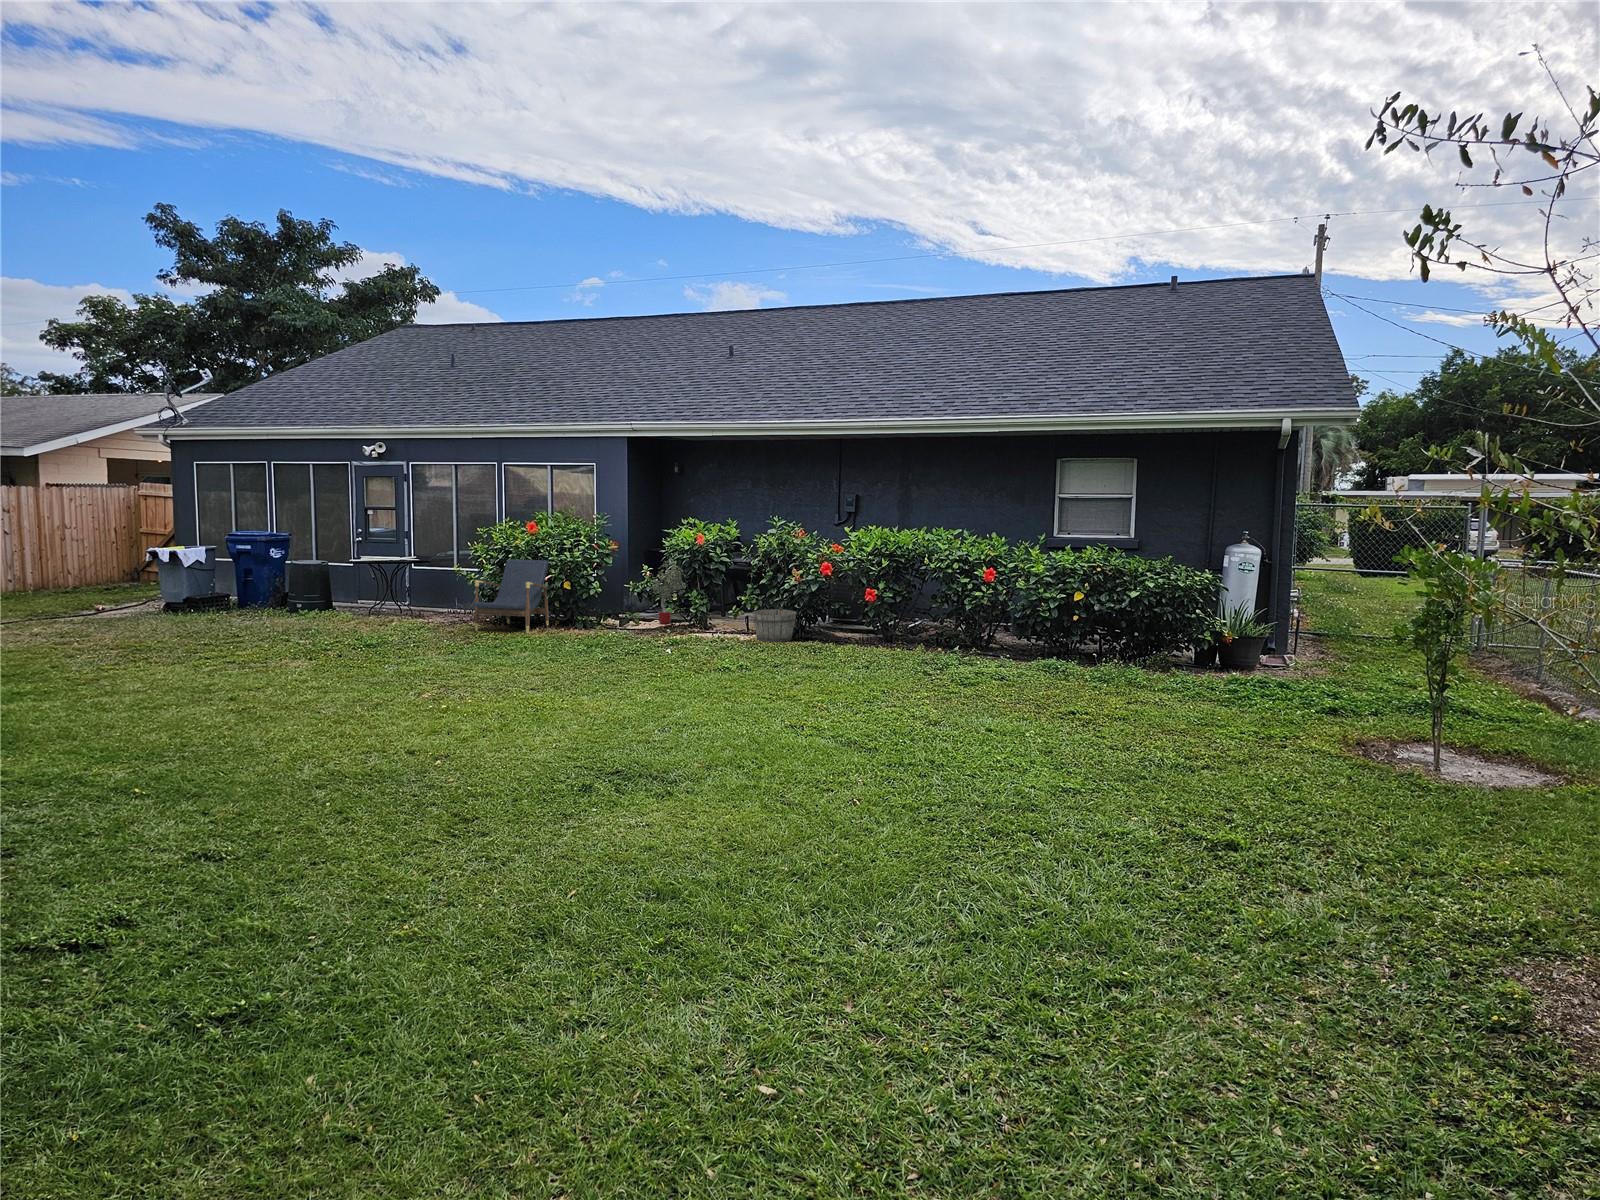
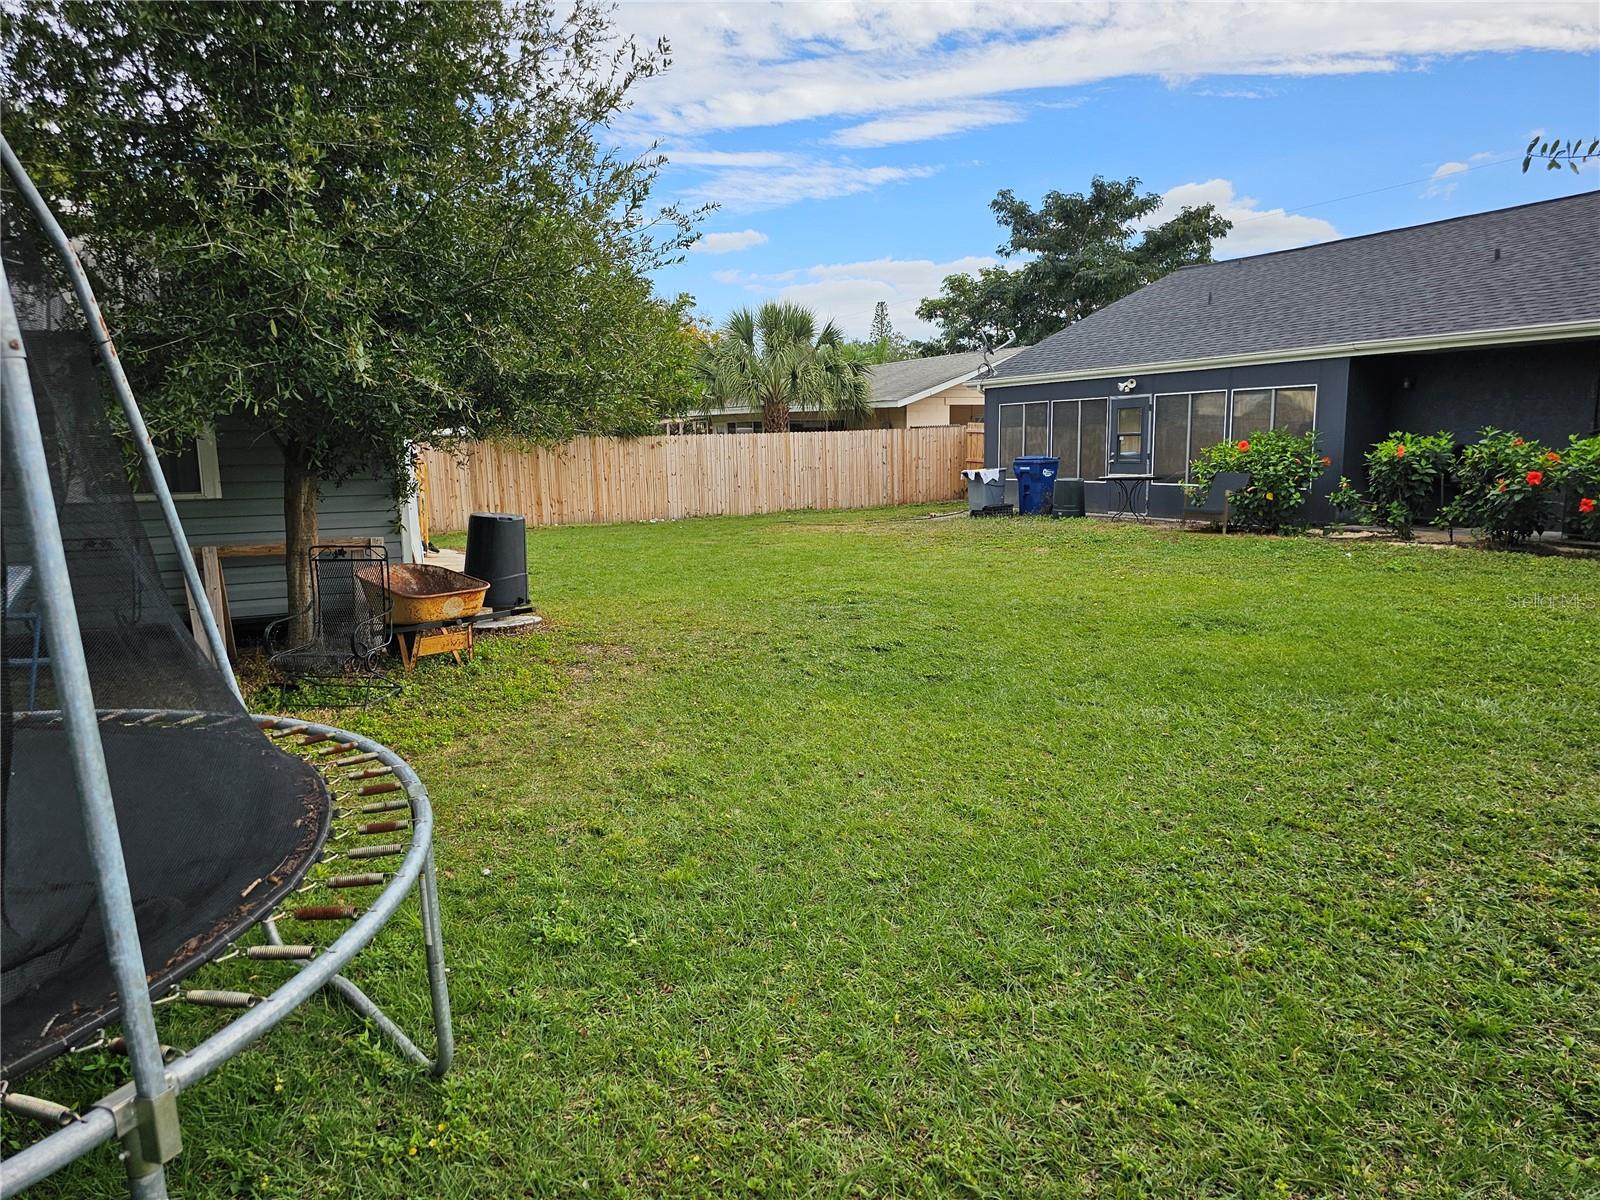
potted tree: present [650,561,686,624] -> none [1352,474,1392,535]
wooden bucket: present [753,602,796,642] -> none [1440,512,1493,551]

